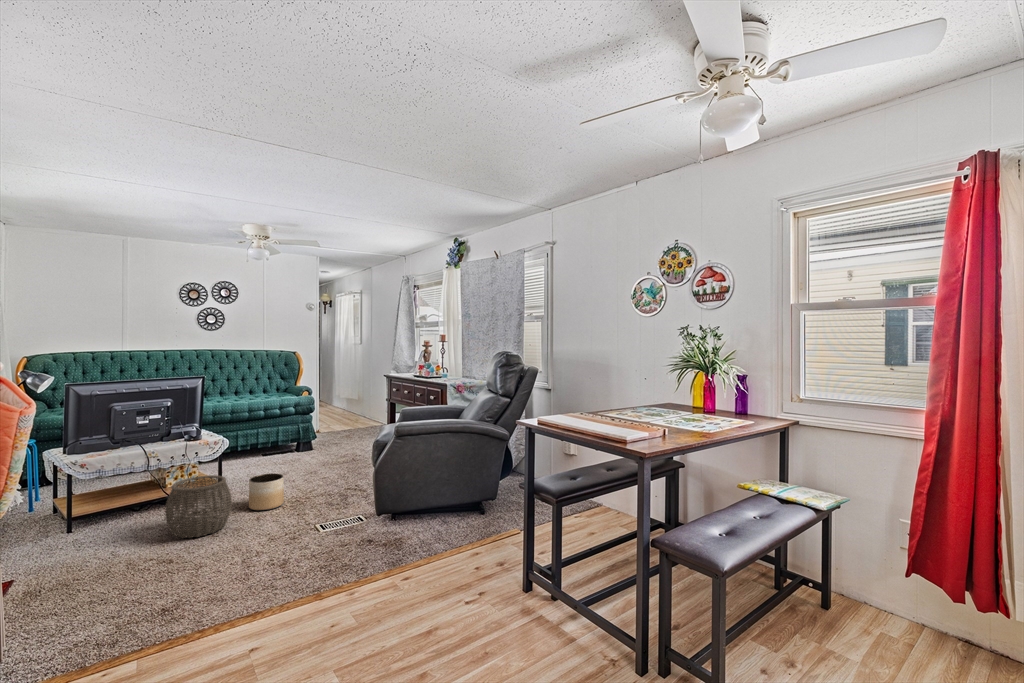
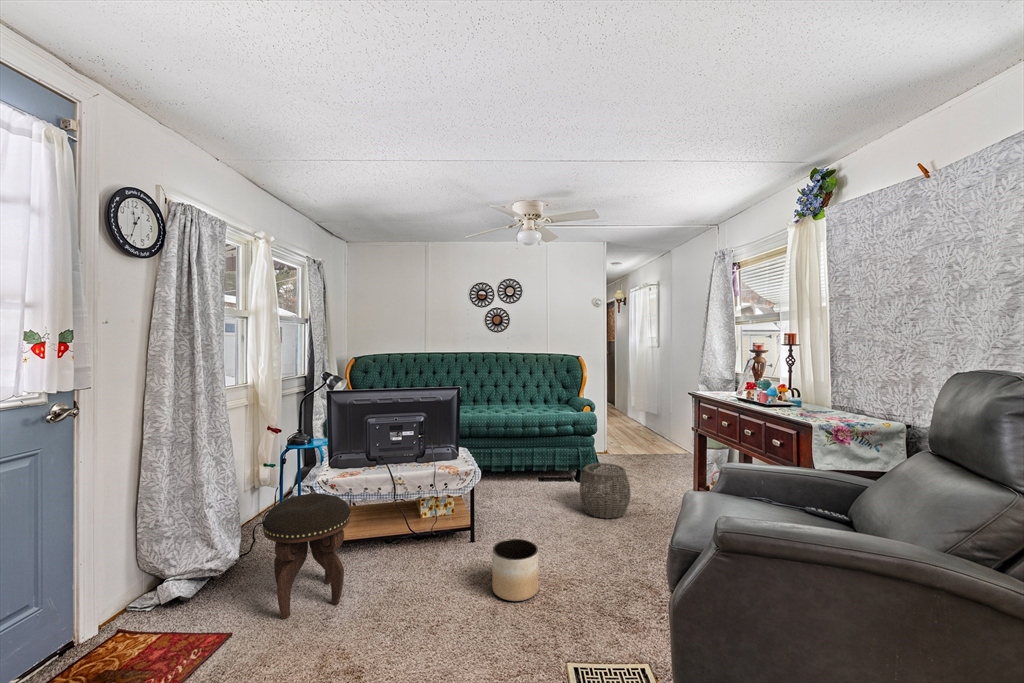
footstool: none [39,461,125,554] -> present [263,493,351,619]
woven basket: present [165,475,232,538] -> present [580,463,631,518]

